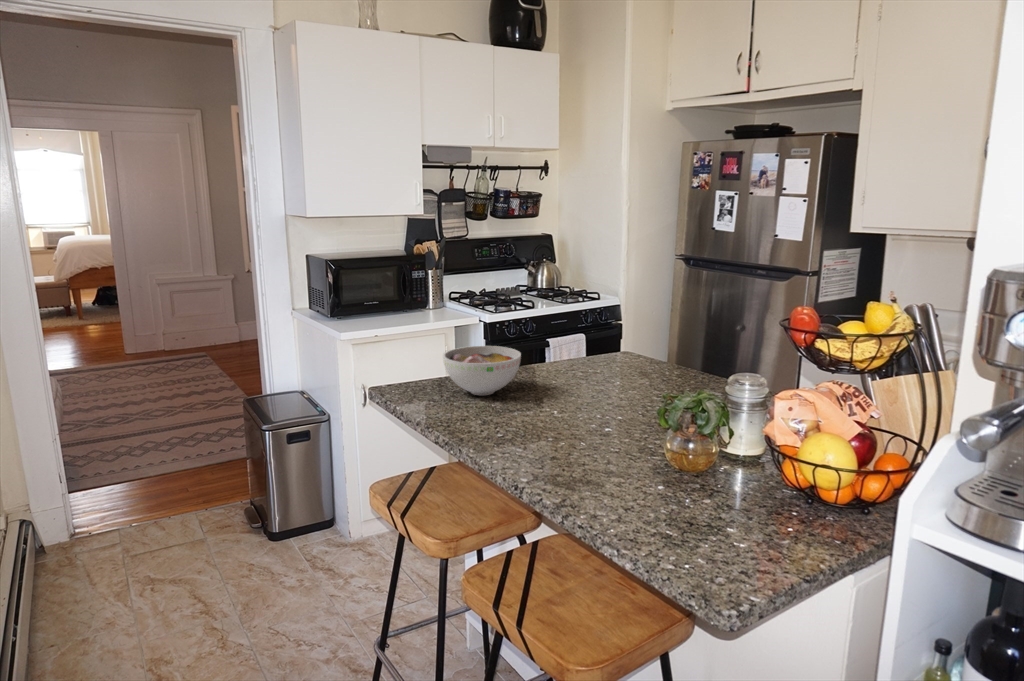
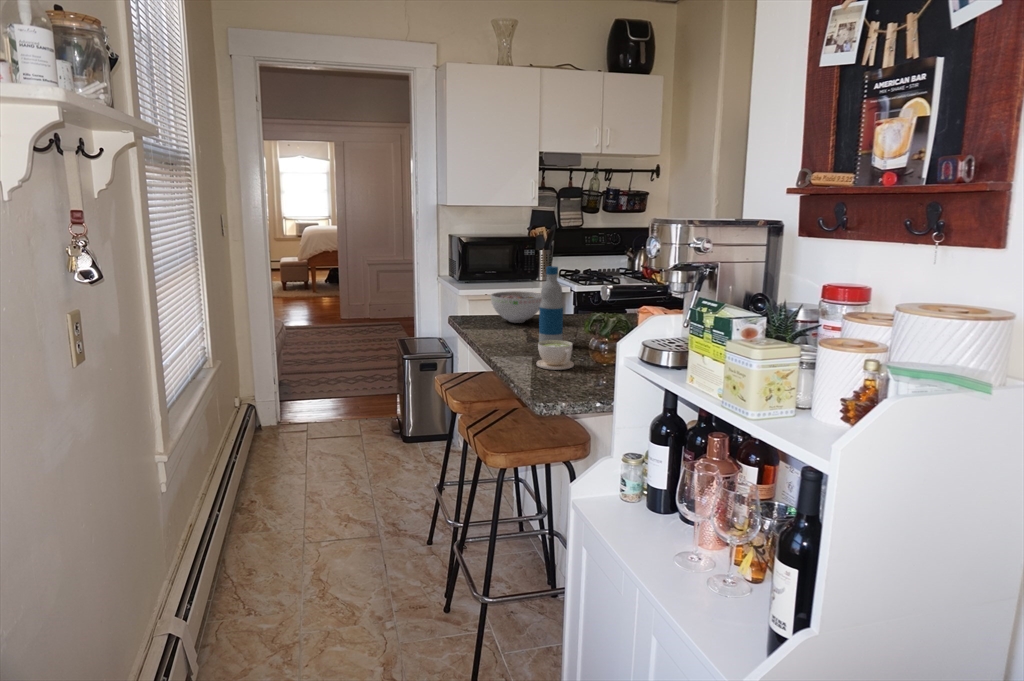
bottle: none [563,322,599,447] -> present [539,266,563,342]
coffee cup: none [610,449,679,507] -> present [537,340,574,370]

